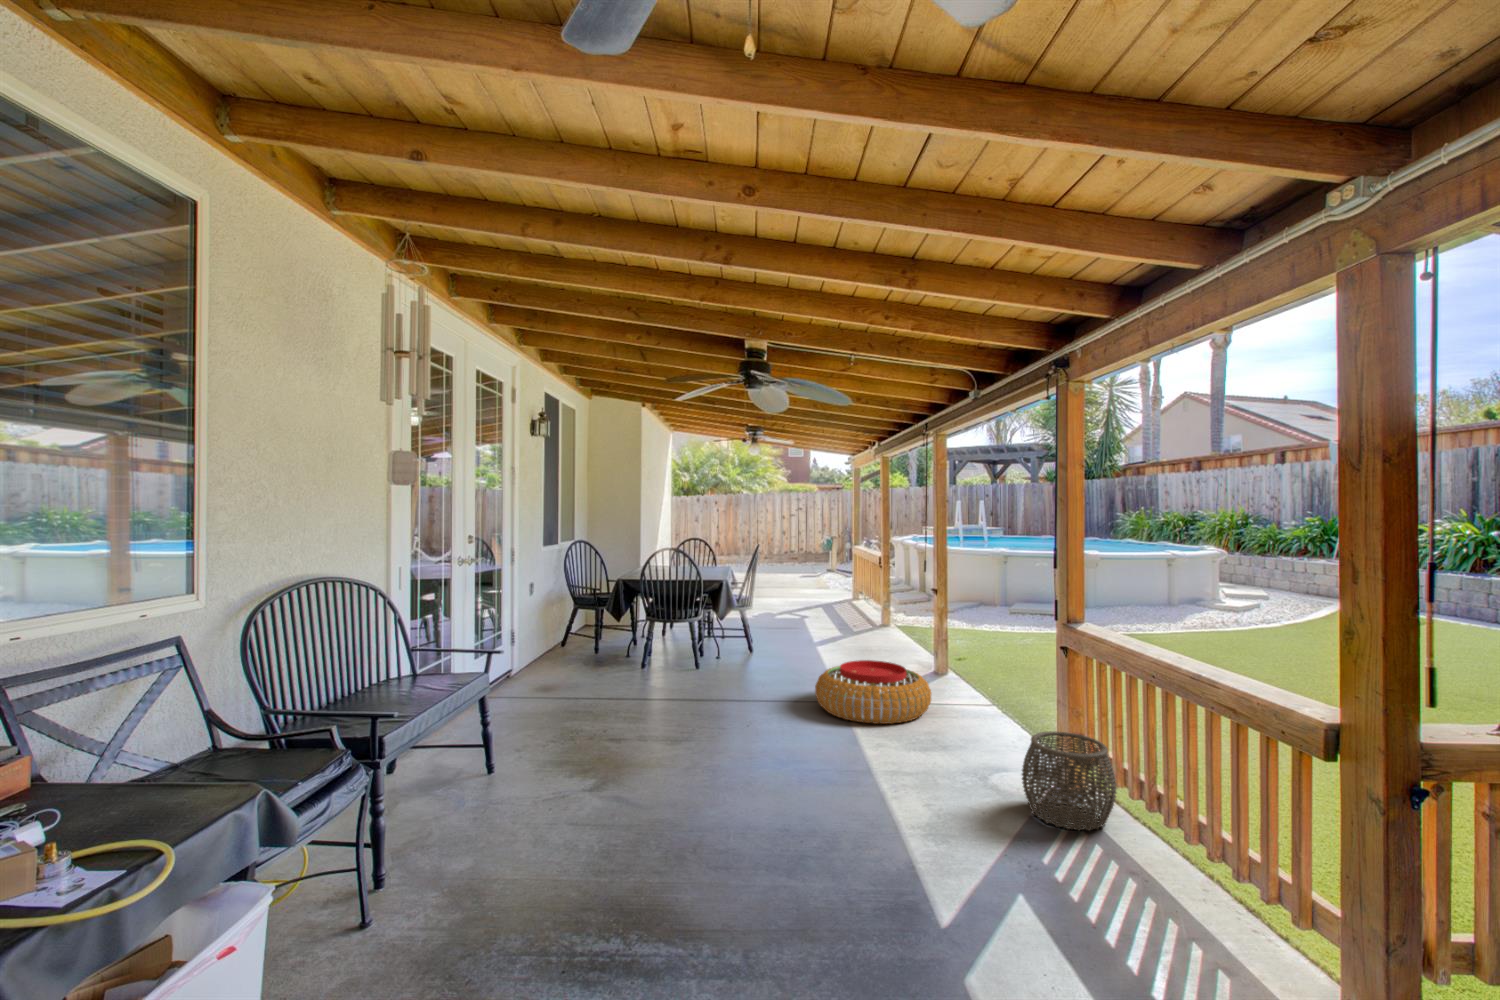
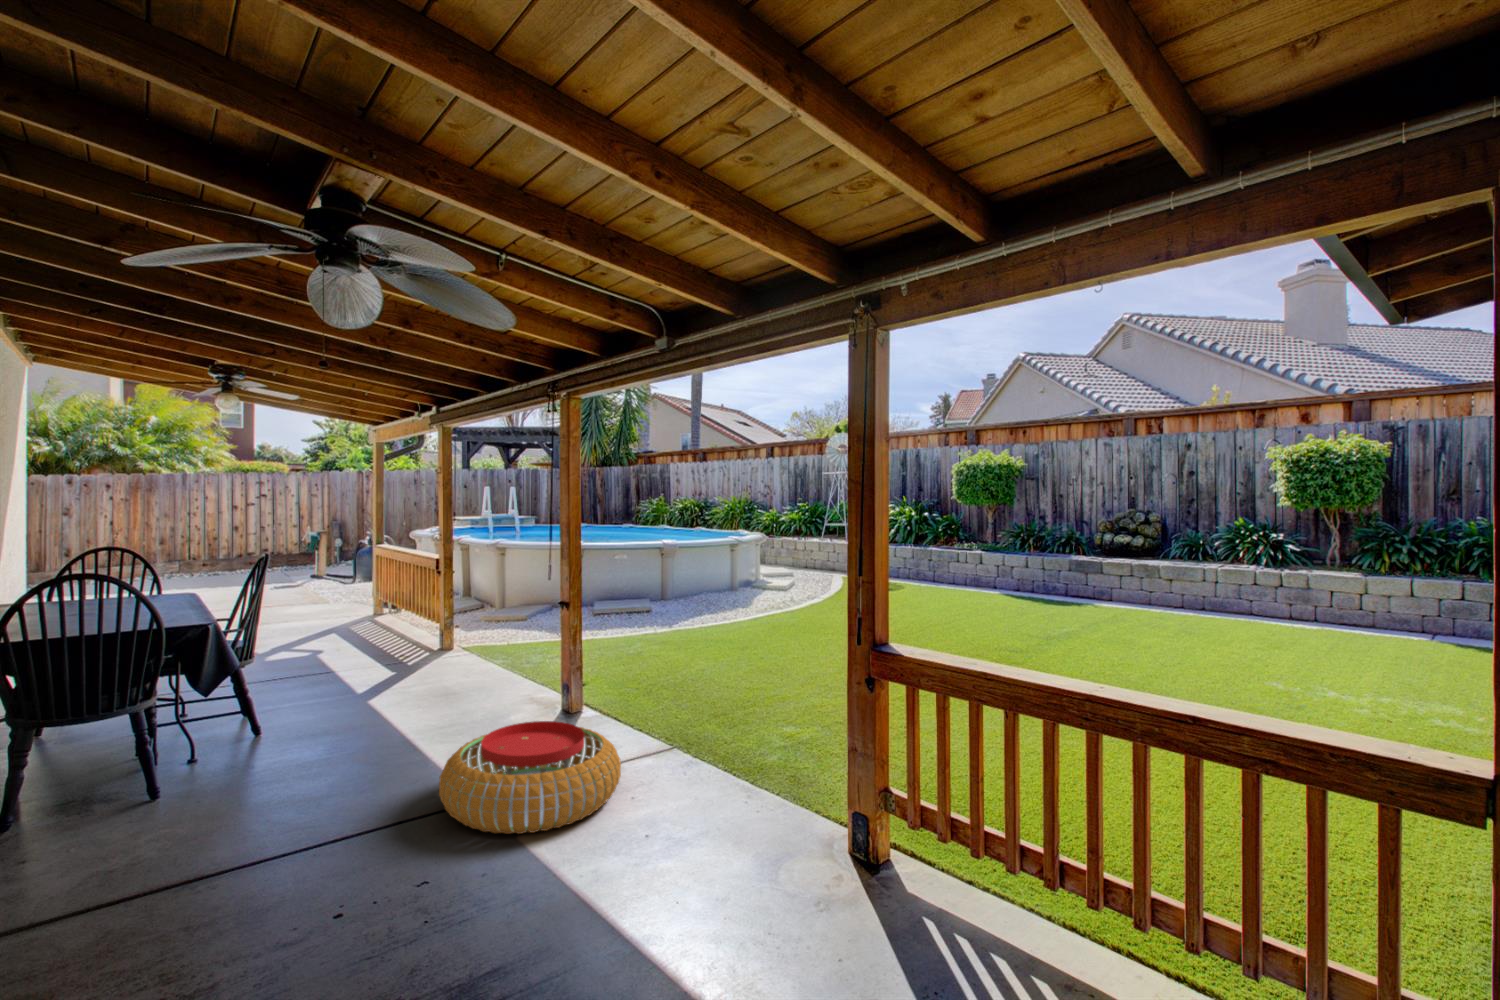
woven basket: present [1022,731,1117,831] -> none [857,795,980,943]

